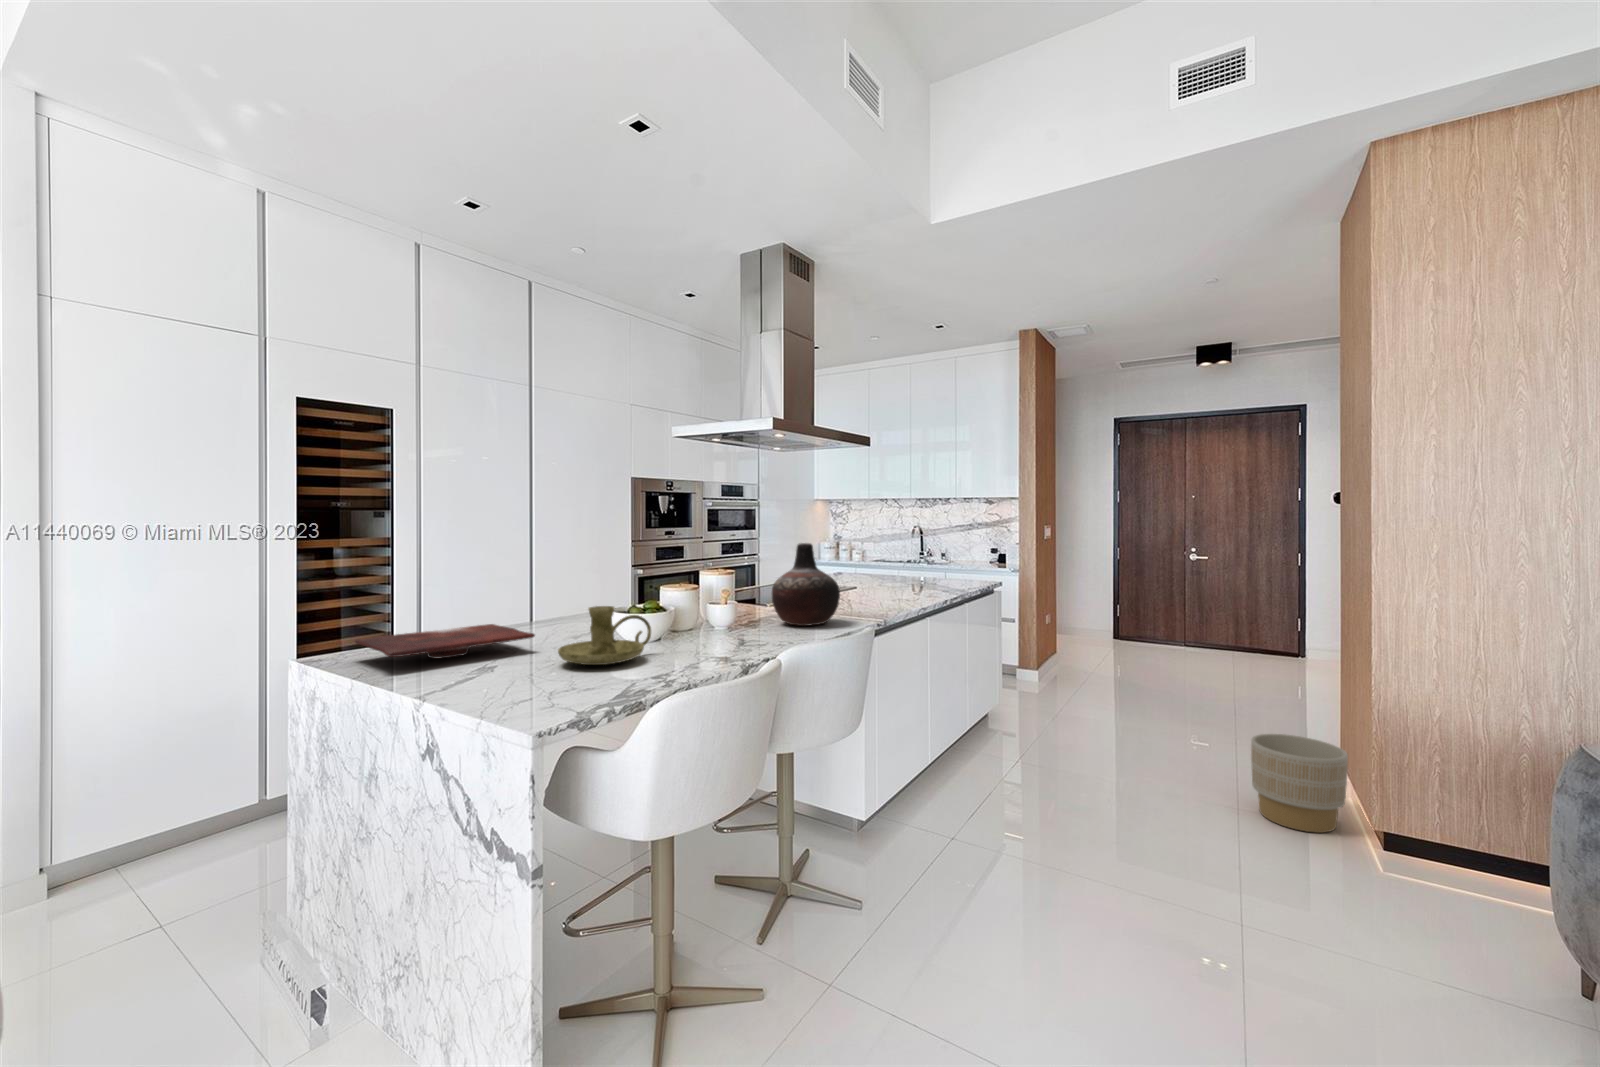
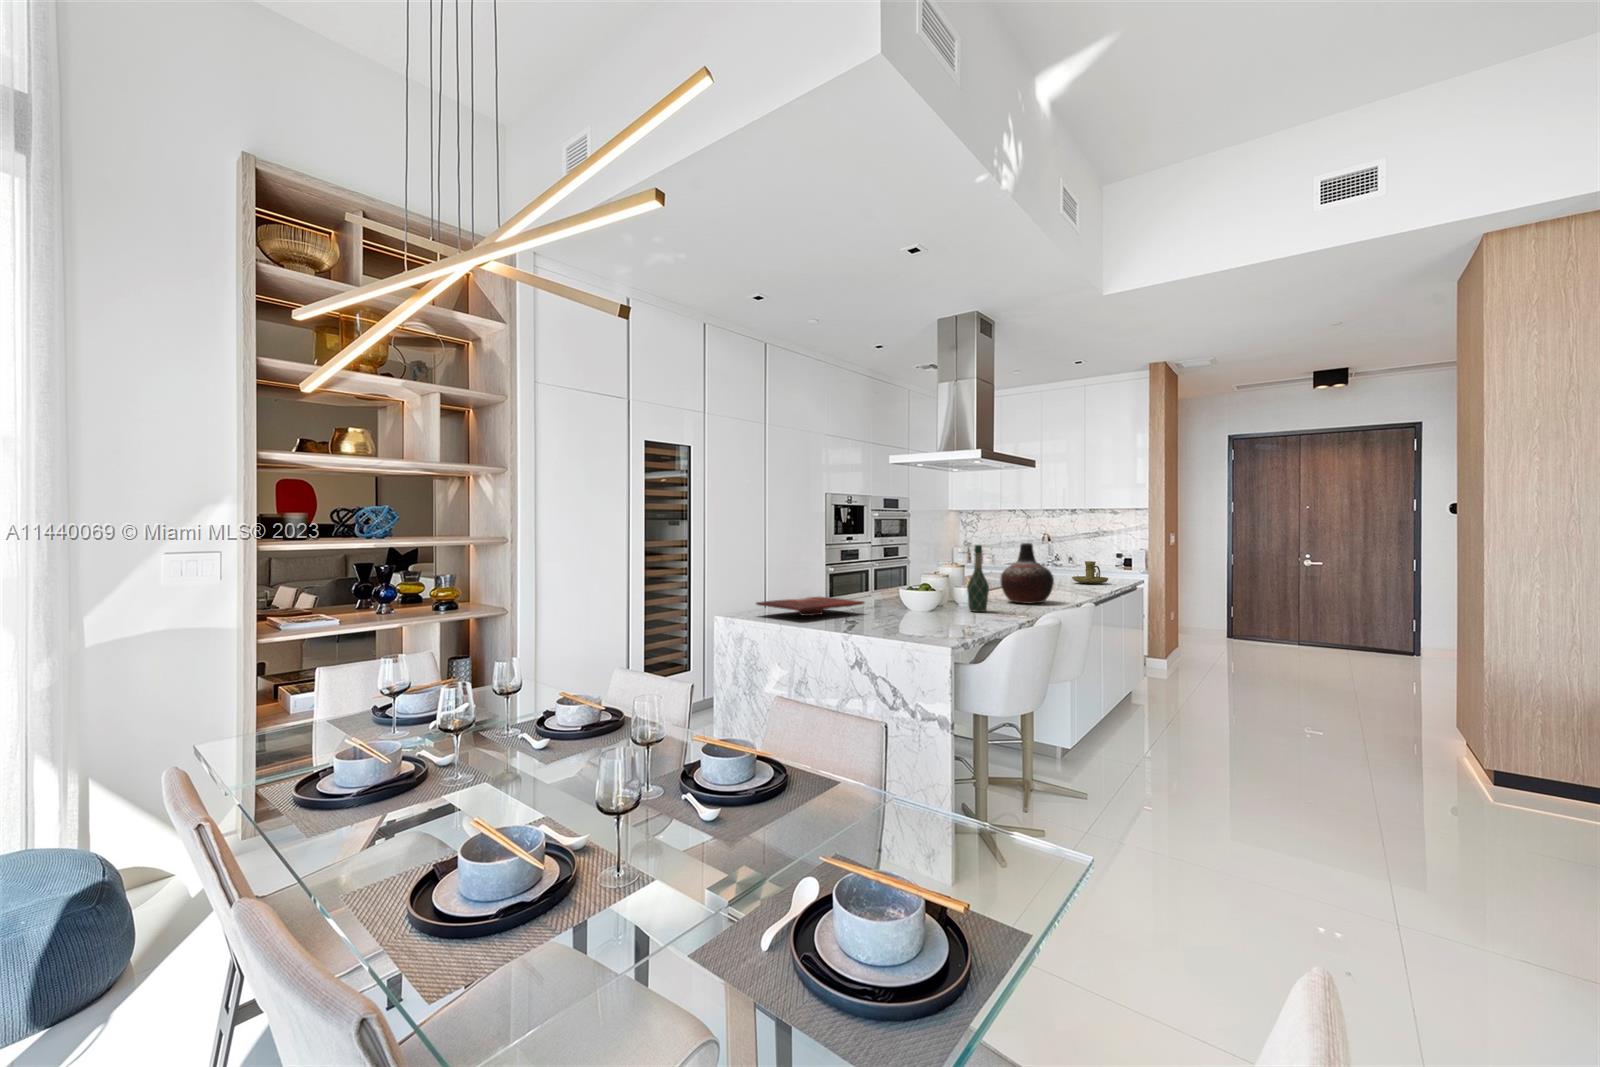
wine bottle: none [695,548,725,645] -> present [967,545,989,612]
candle holder: present [558,606,651,665] -> present [1072,561,1108,584]
planter: present [1251,734,1348,833] -> none [1381,701,1466,777]

